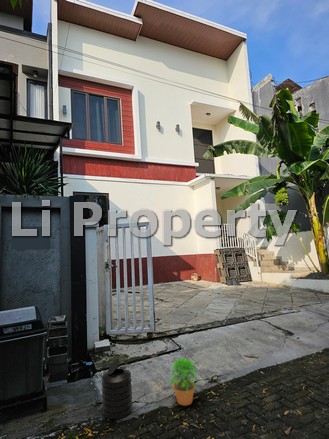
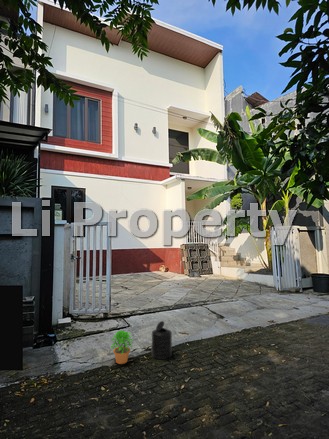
trash can: present [102,359,132,419] -> present [152,321,172,360]

